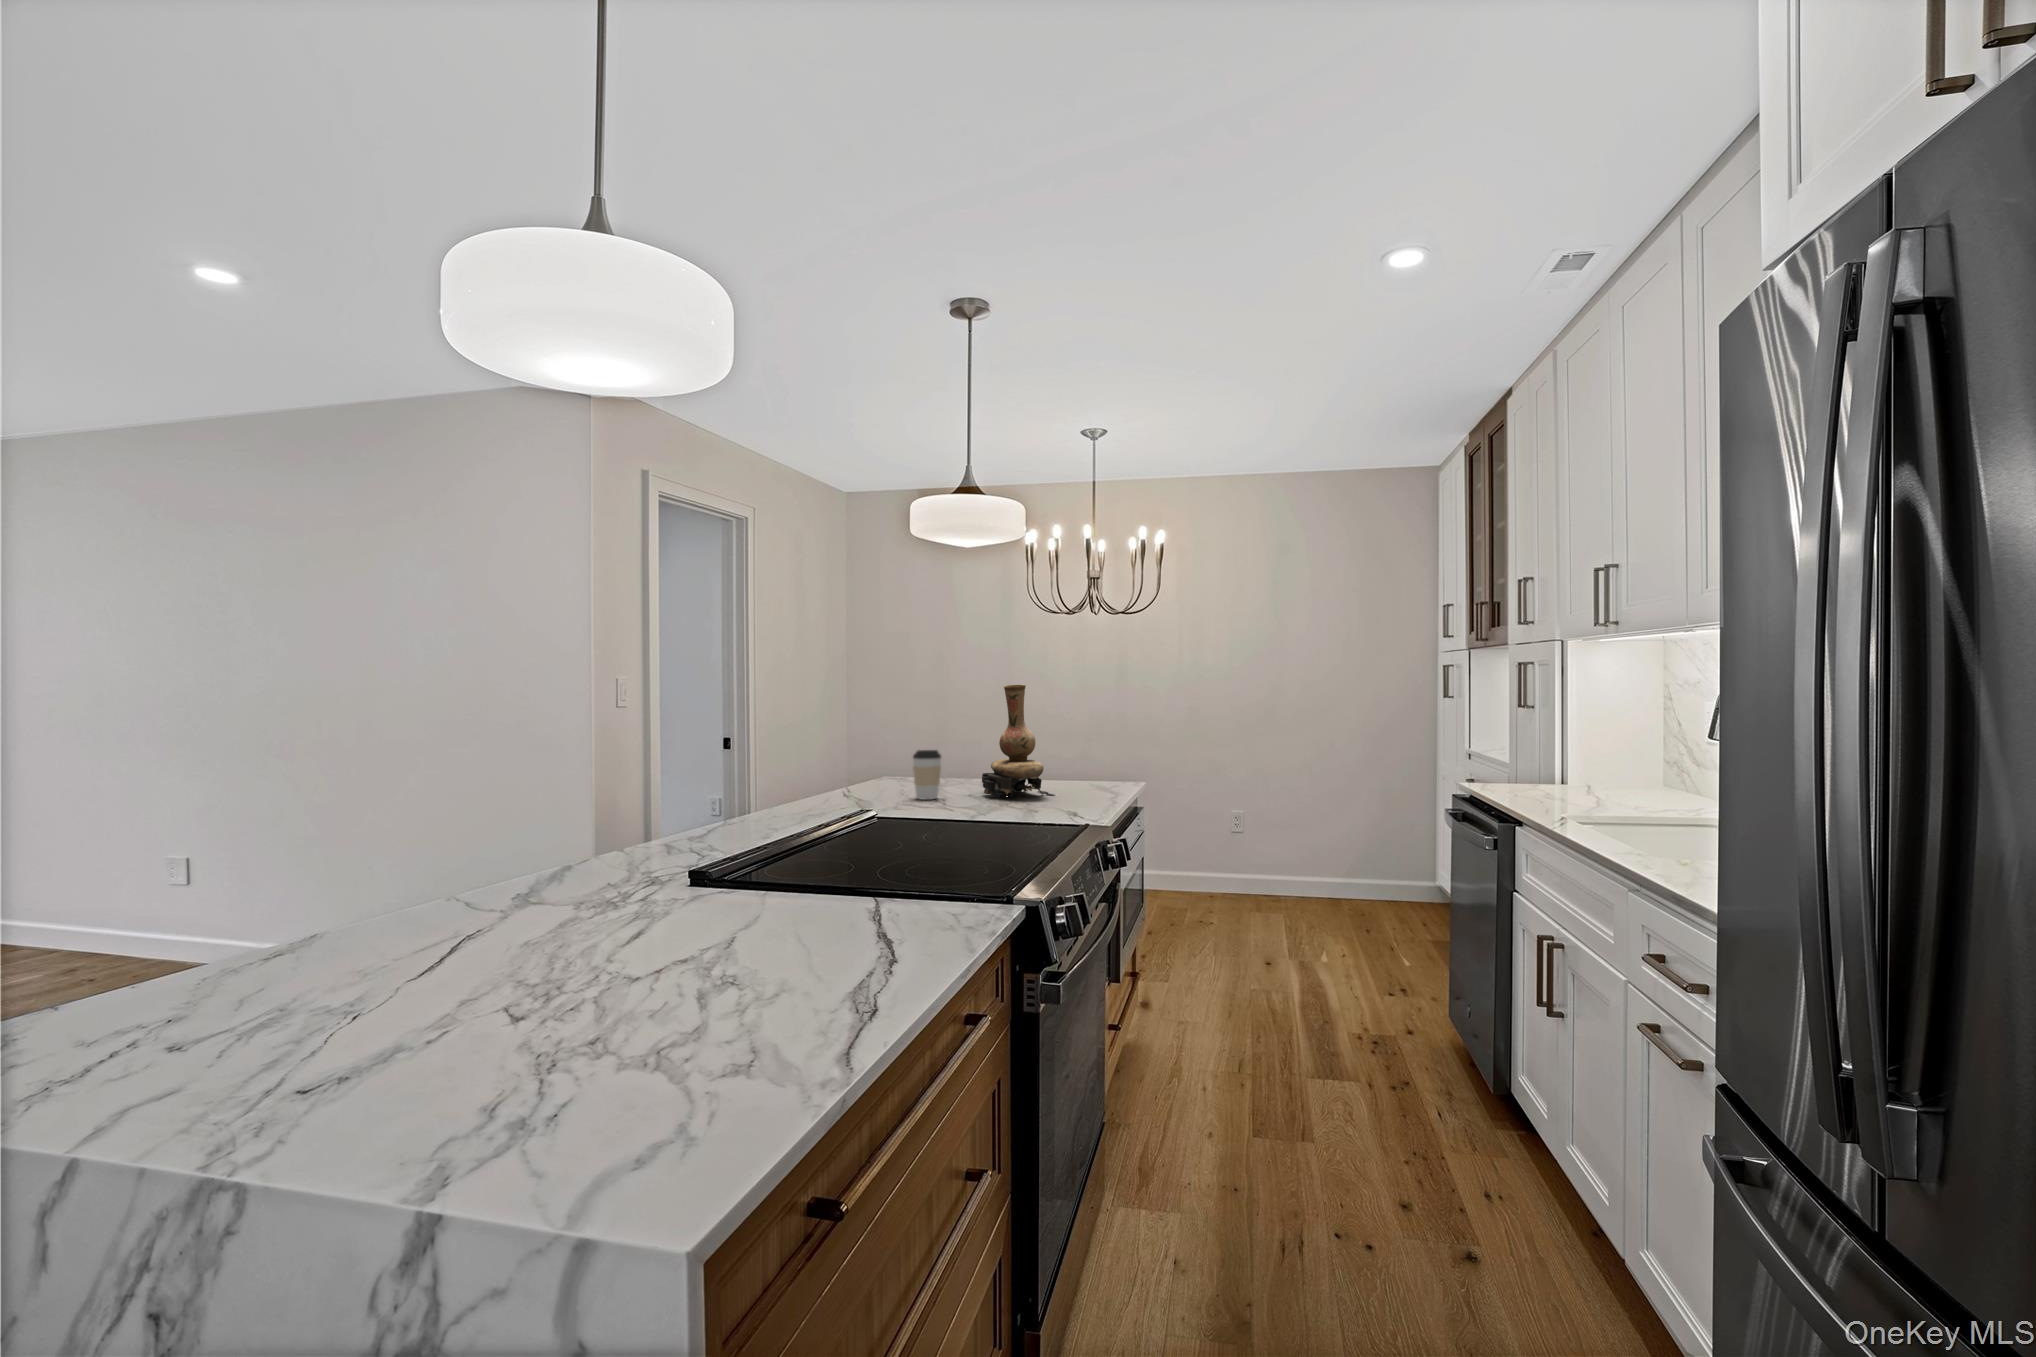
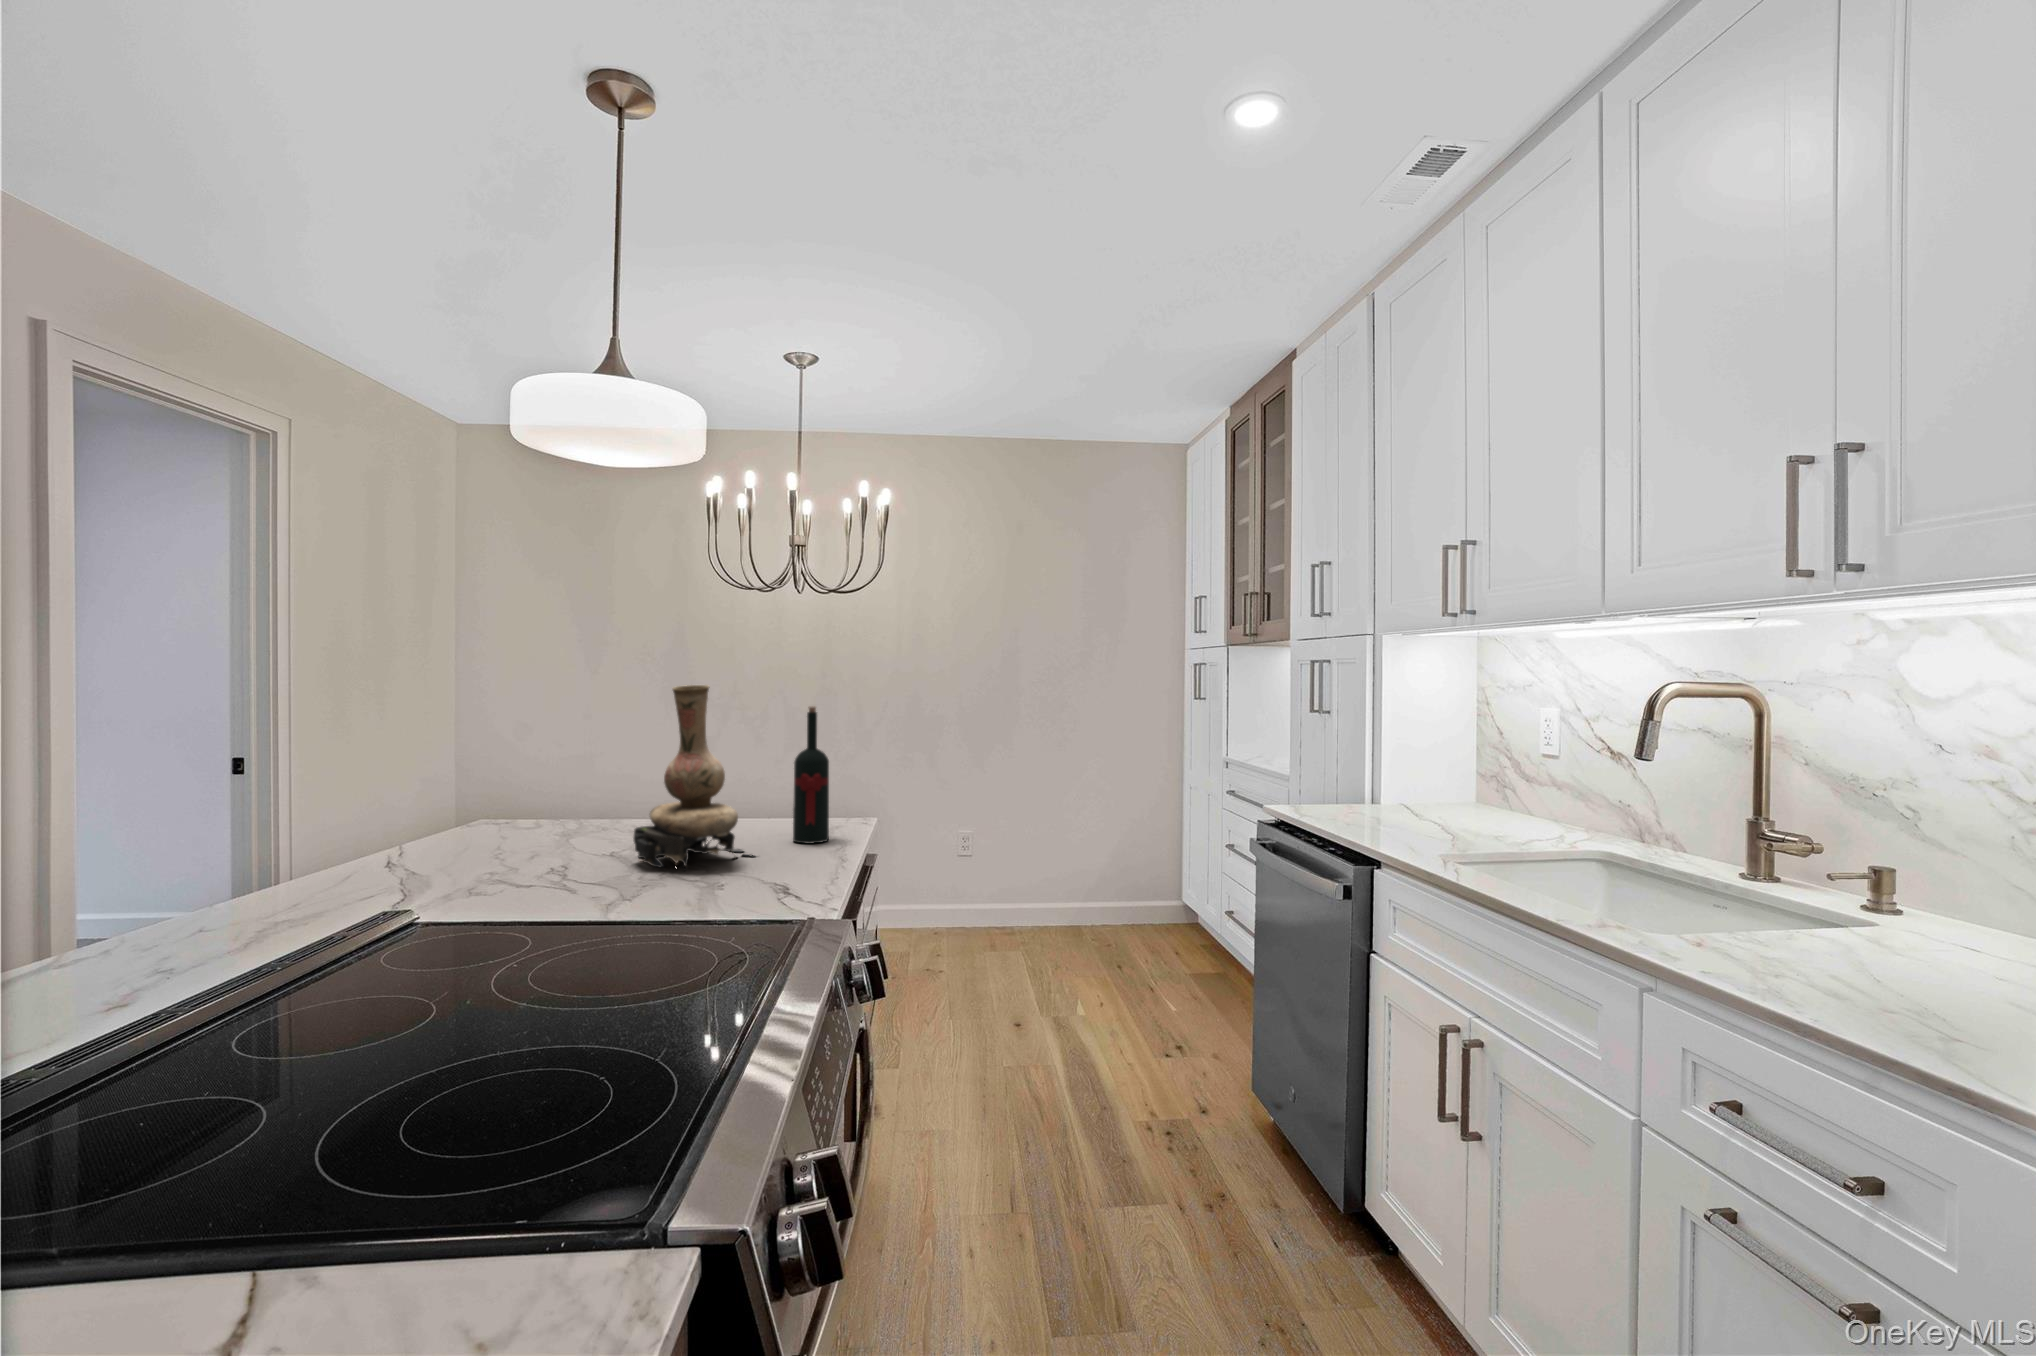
wine bottle: none [1079,699,1103,791] -> present [793,707,829,843]
coffee cup: present [913,750,941,800] -> none [504,794,560,881]

